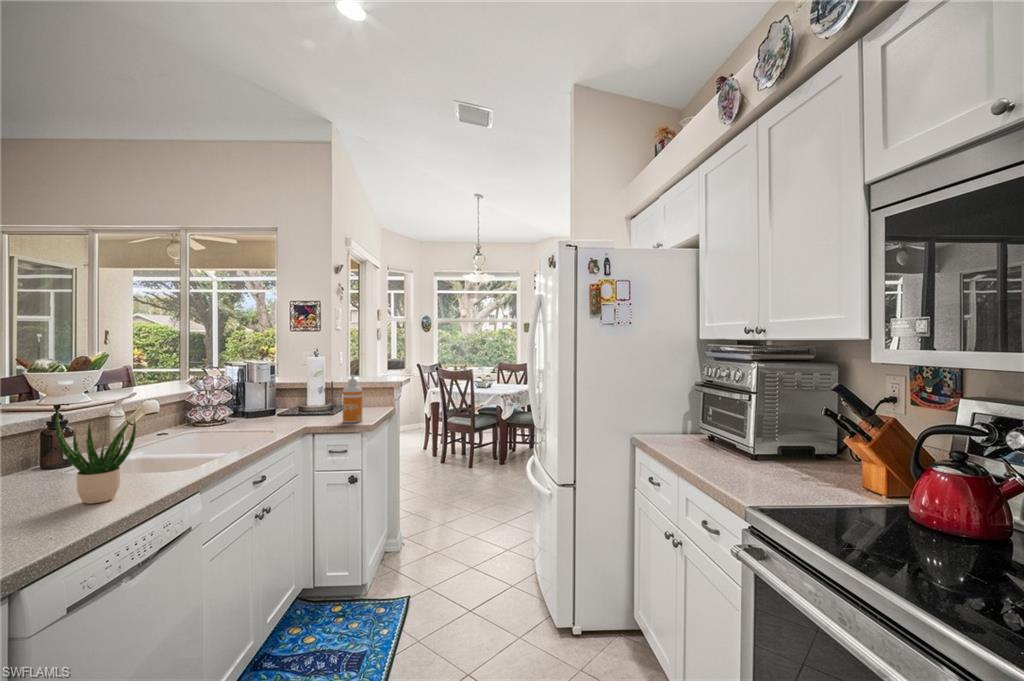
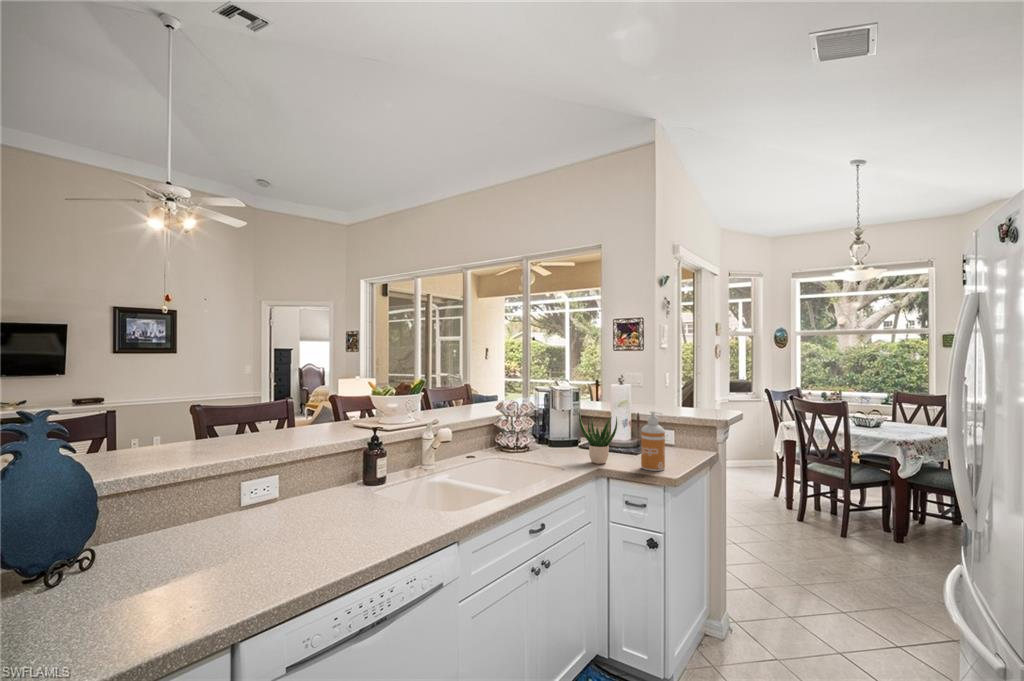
potted plant: present [56,411,136,504] -> present [579,410,617,464]

